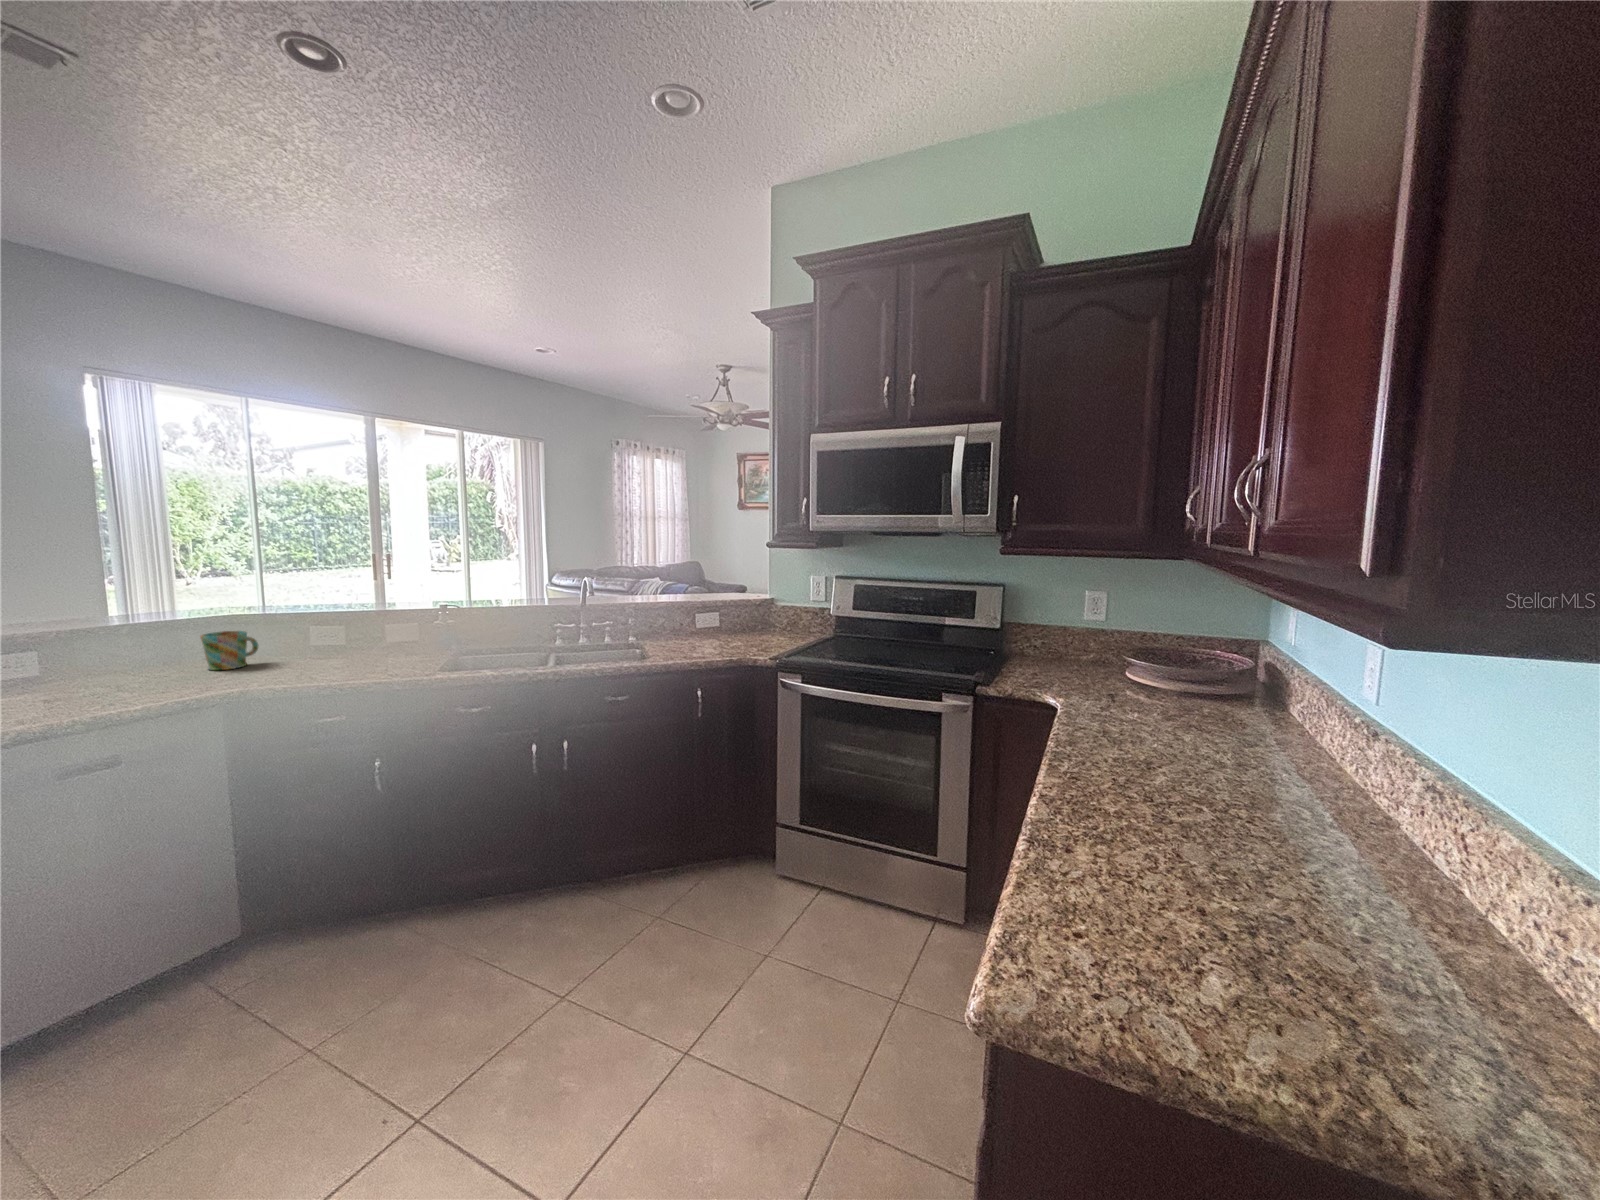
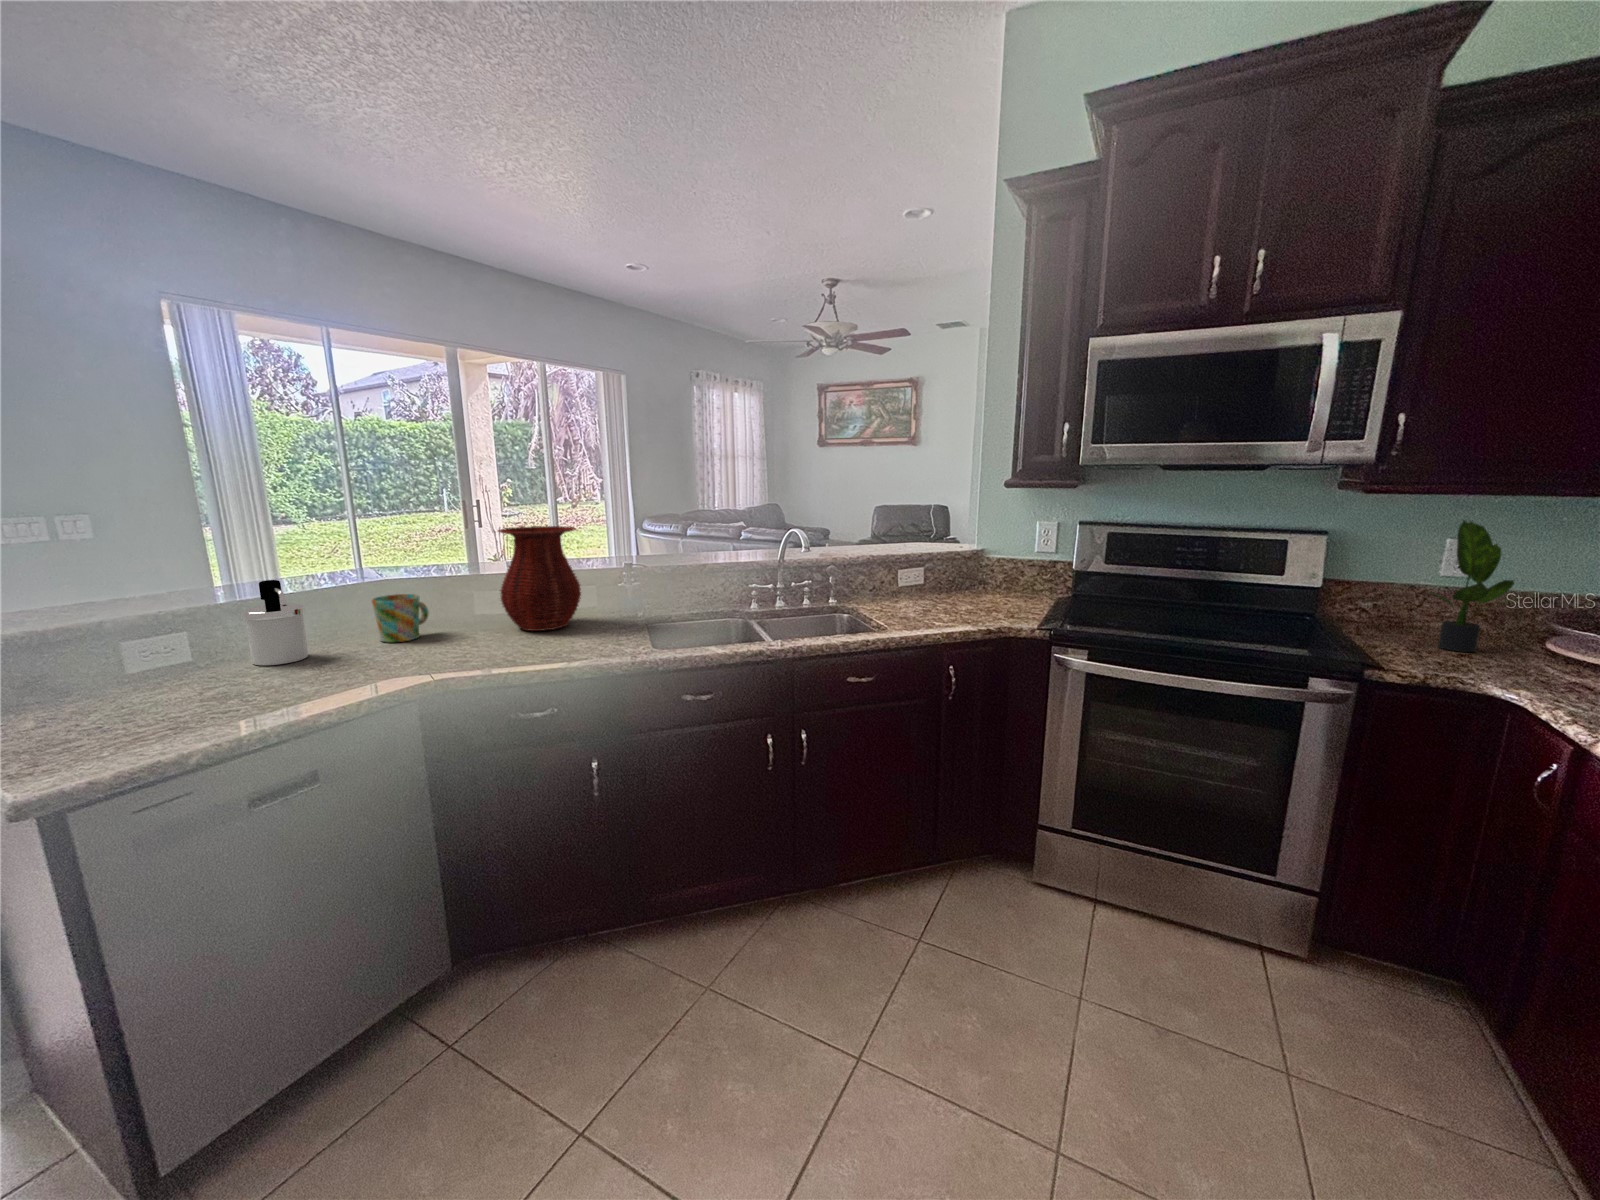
vase: none [318,576,399,661] -> present [498,526,581,631]
potted plant: none [1047,577,1105,681] -> present [1430,520,1514,652]
soap dispenser: none [66,619,131,688] -> present [242,580,308,665]

